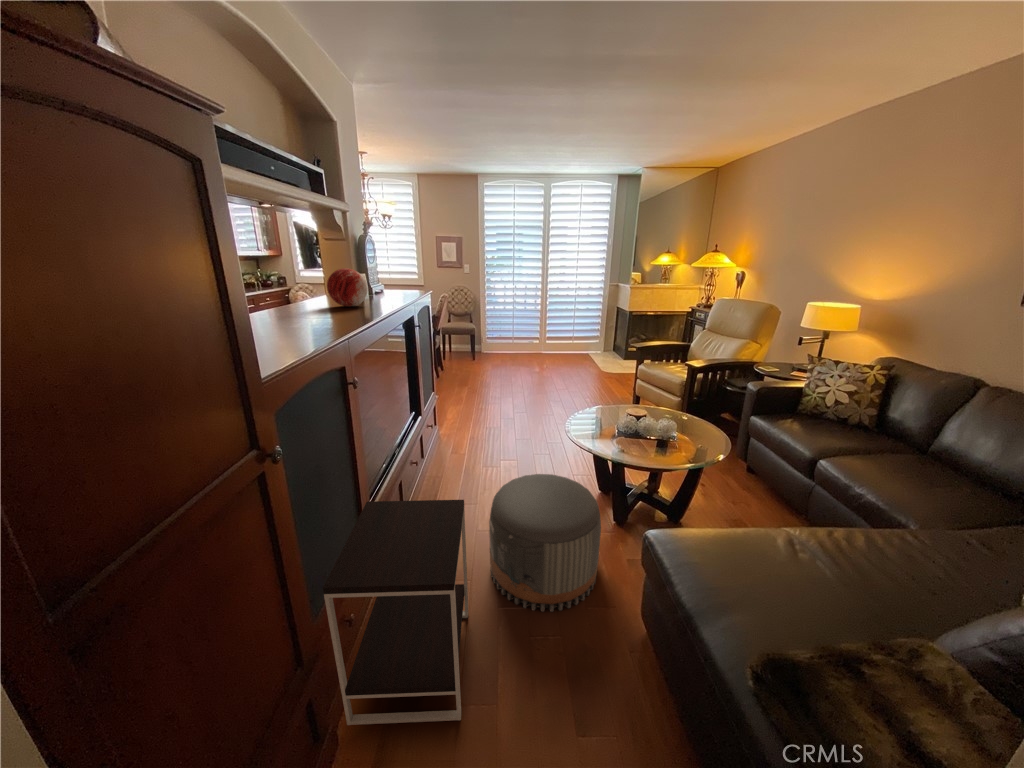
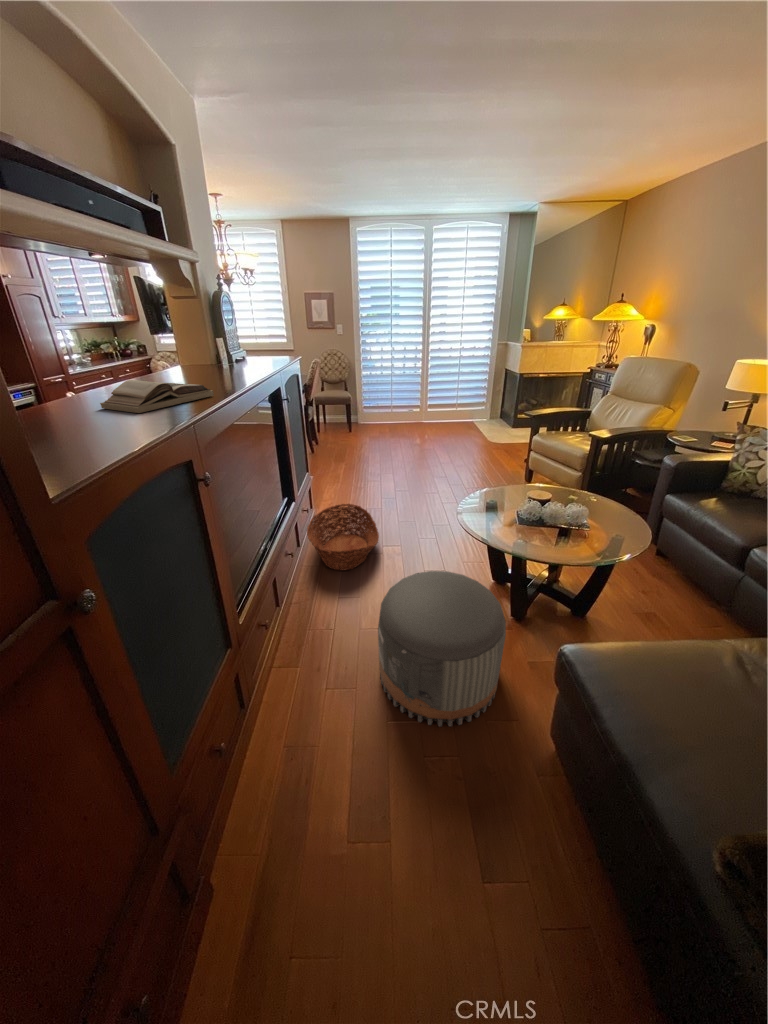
decorative orb: present [327,268,368,307] -> none [172,329,222,378]
book: none [276,306,363,330] -> present [100,380,214,413]
basket: none [428,422,495,482] -> present [307,504,379,570]
side table: present [323,500,468,725] -> none [174,618,358,873]

